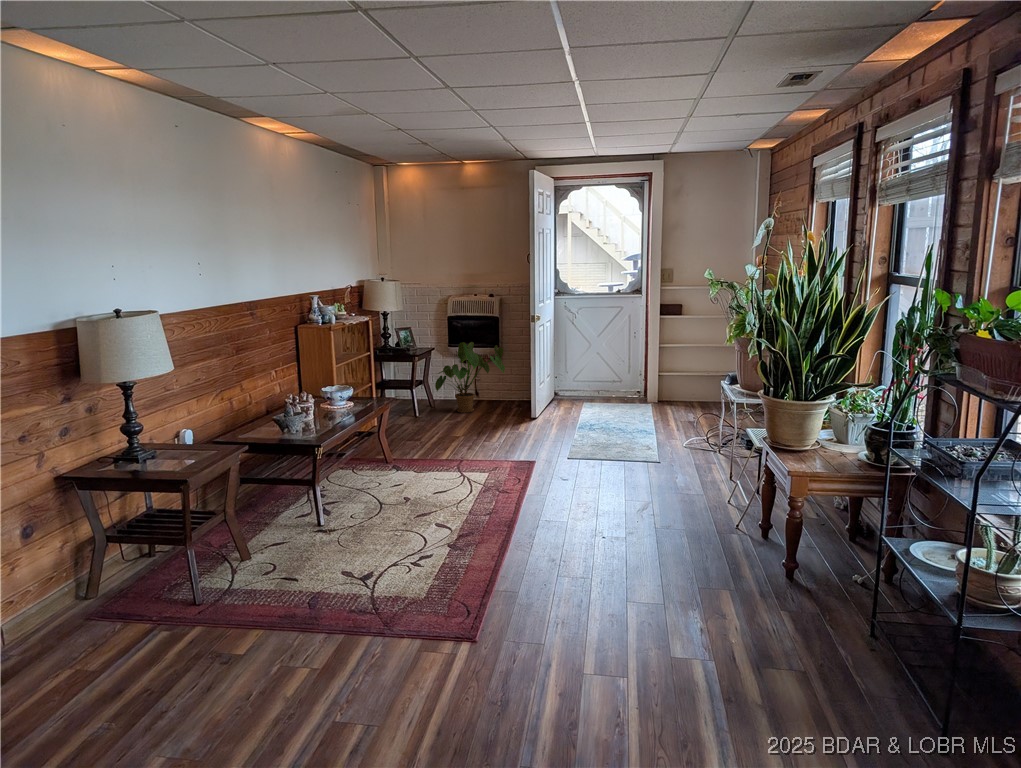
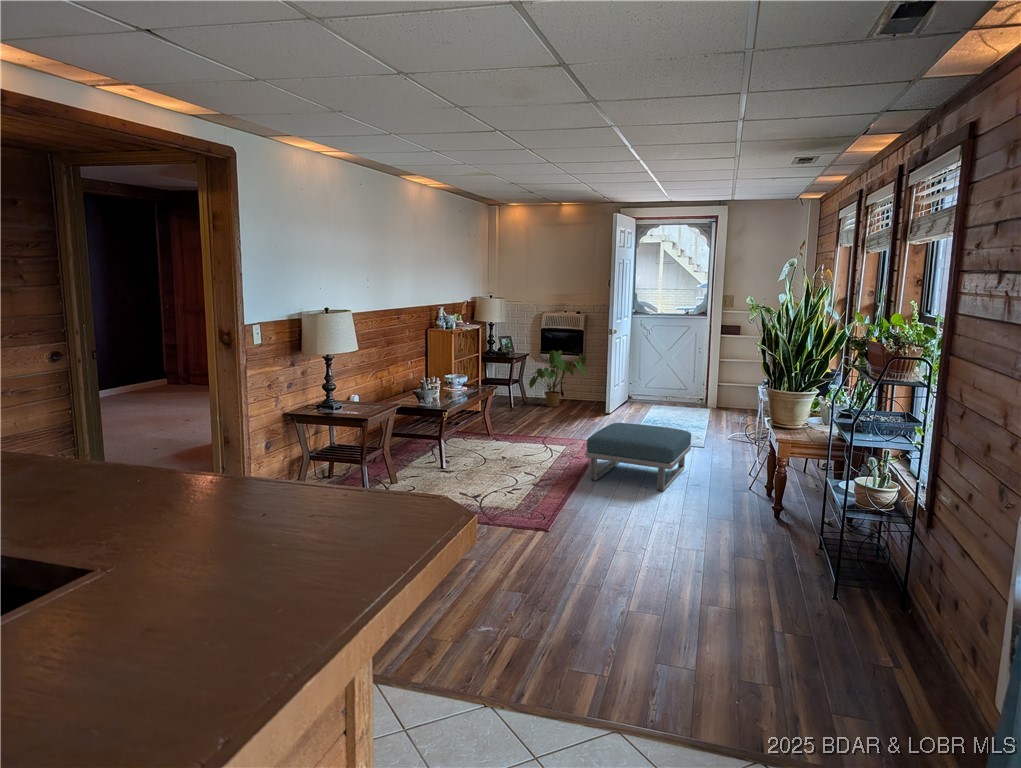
footstool: none [518,444,652,542] -> present [586,423,691,491]

